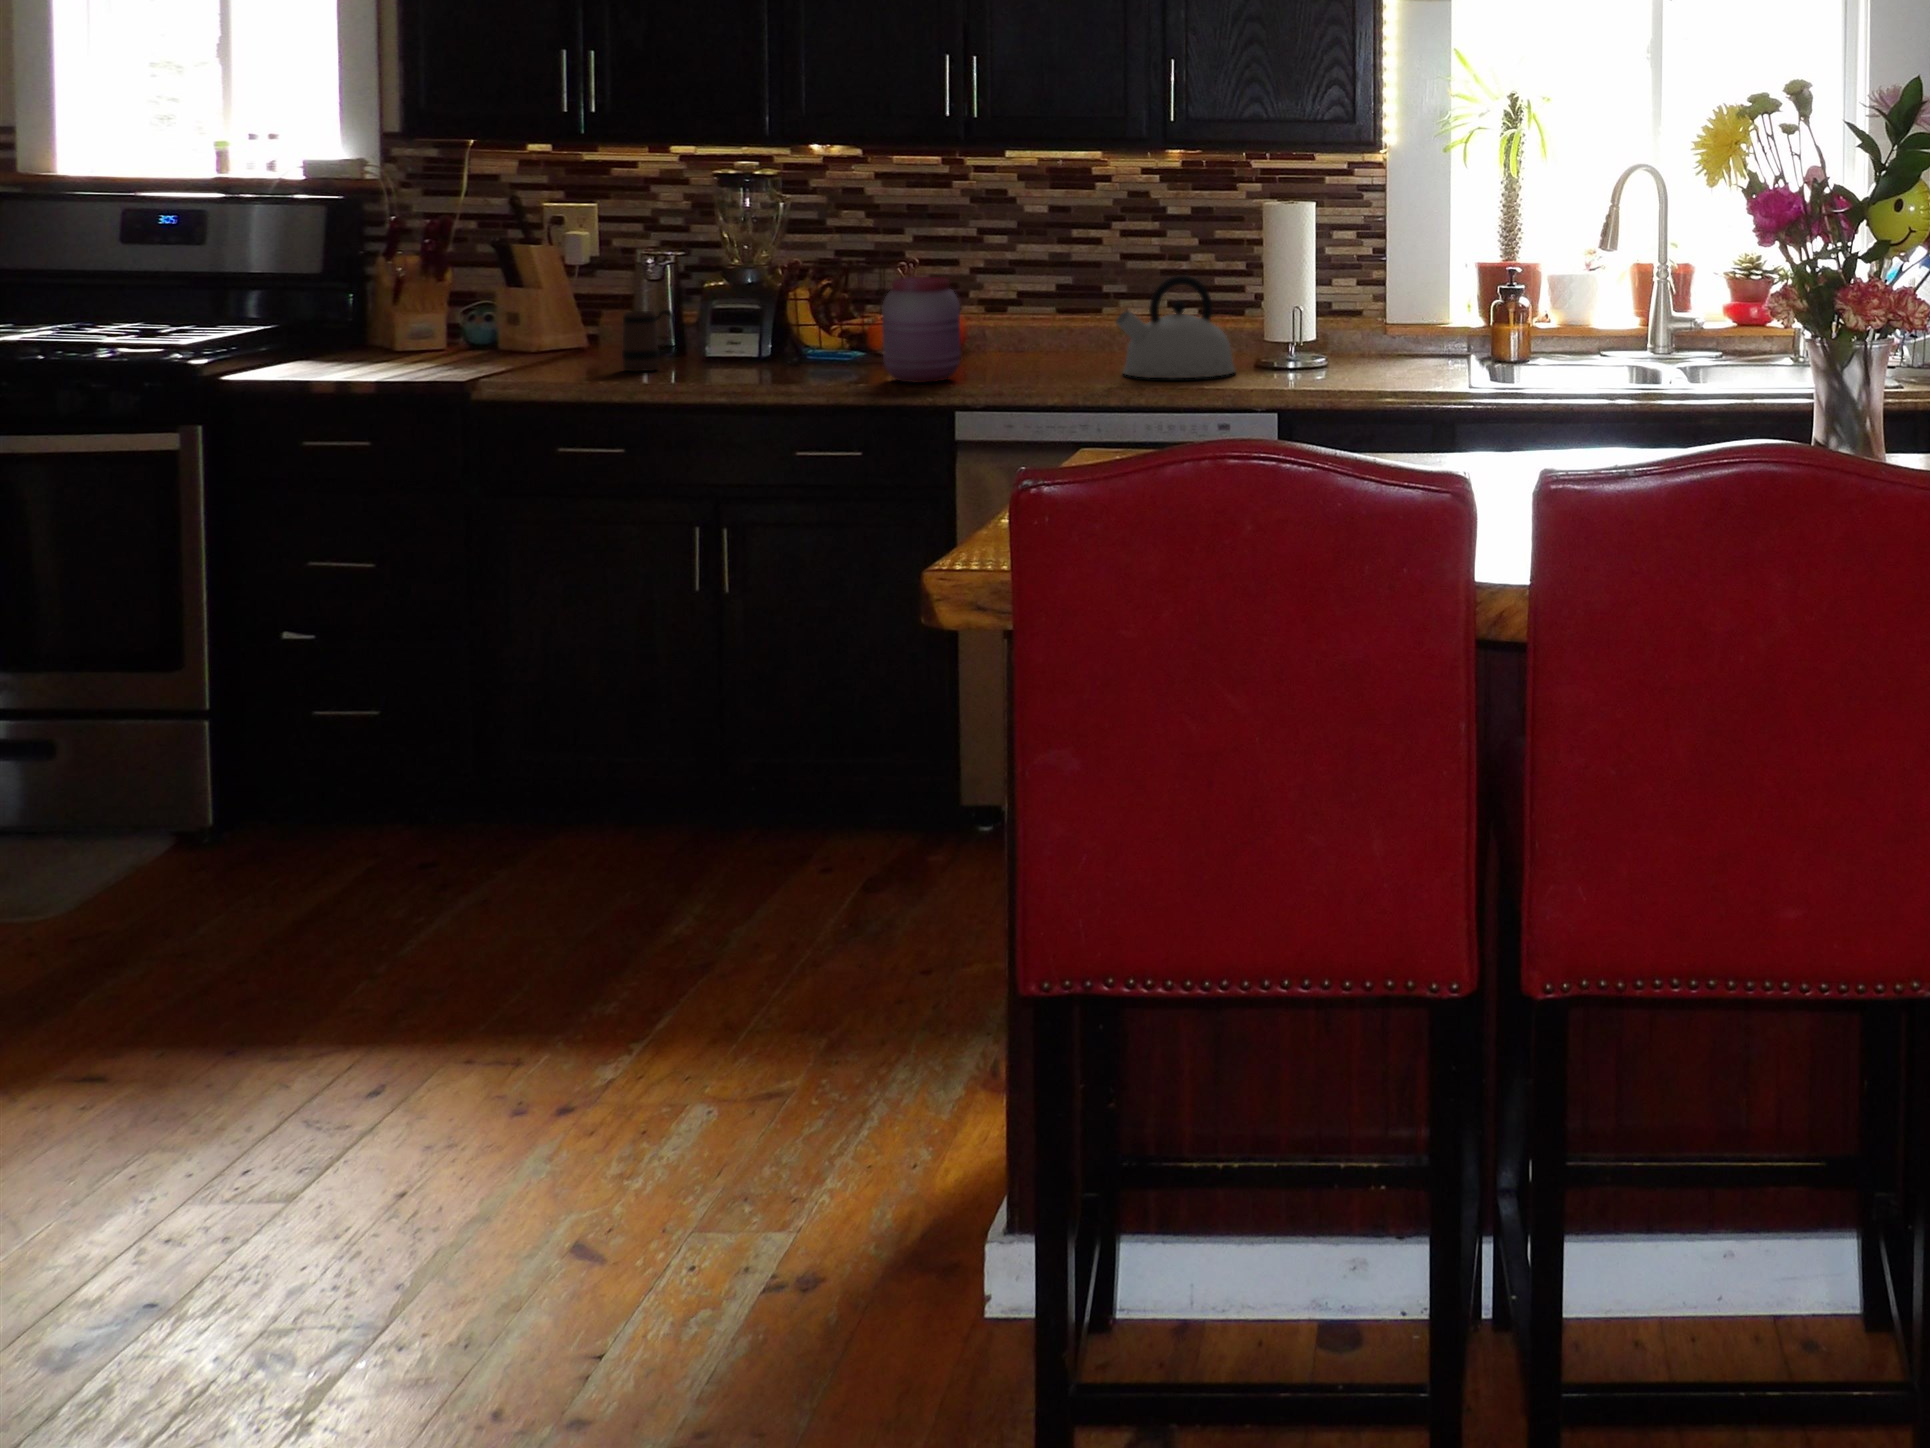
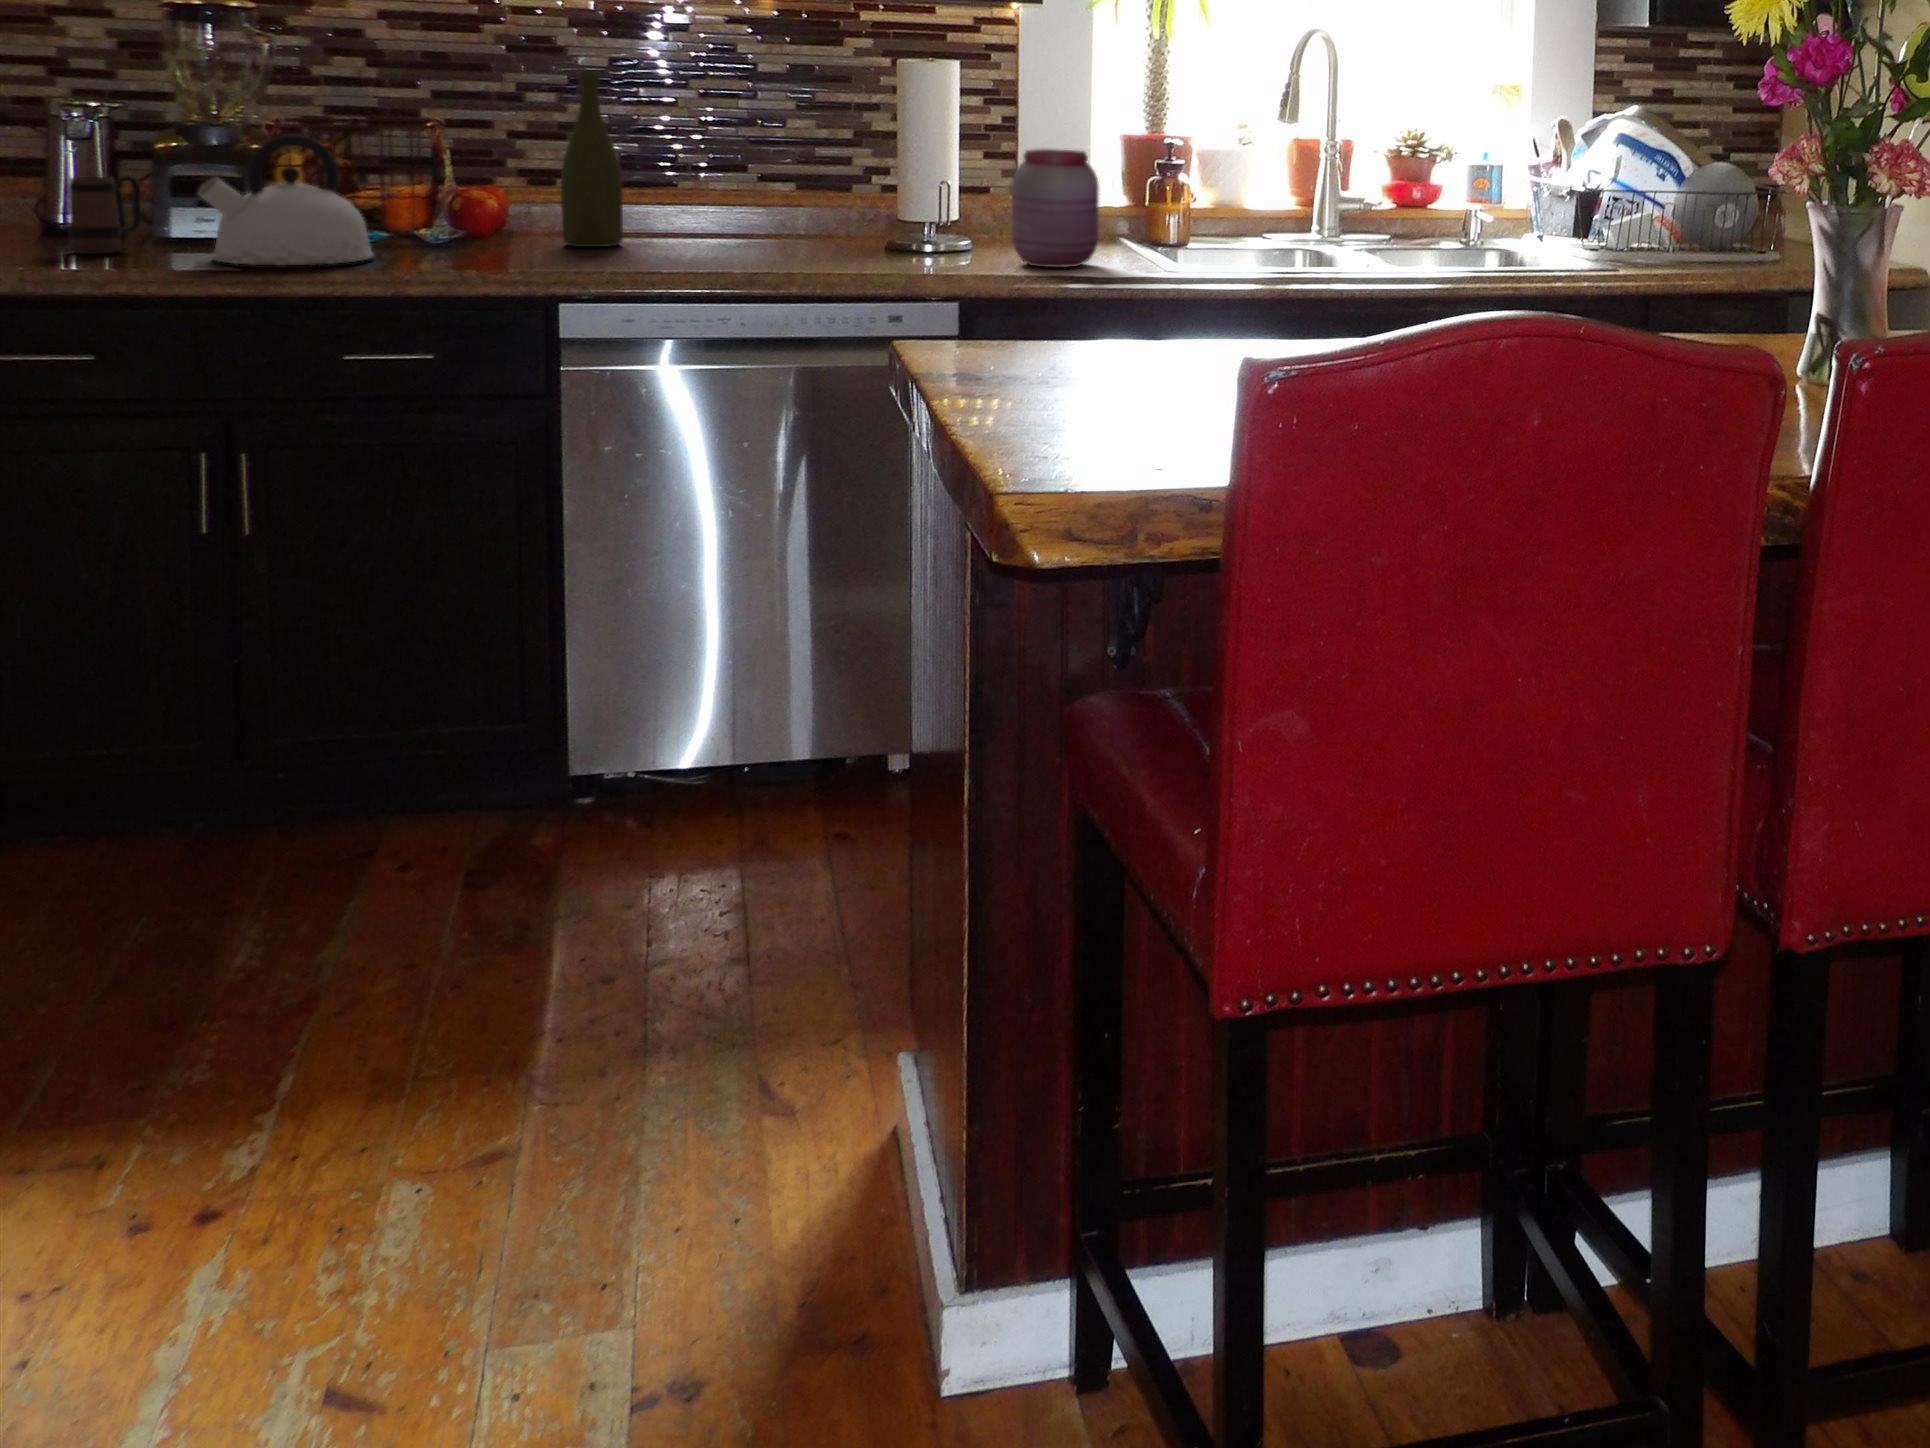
bottle: none [988,219,1036,365] -> present [561,71,623,247]
kettle: present [1116,275,1235,378] -> present [198,134,374,265]
jar: present [882,277,961,383] -> present [1012,149,1099,268]

